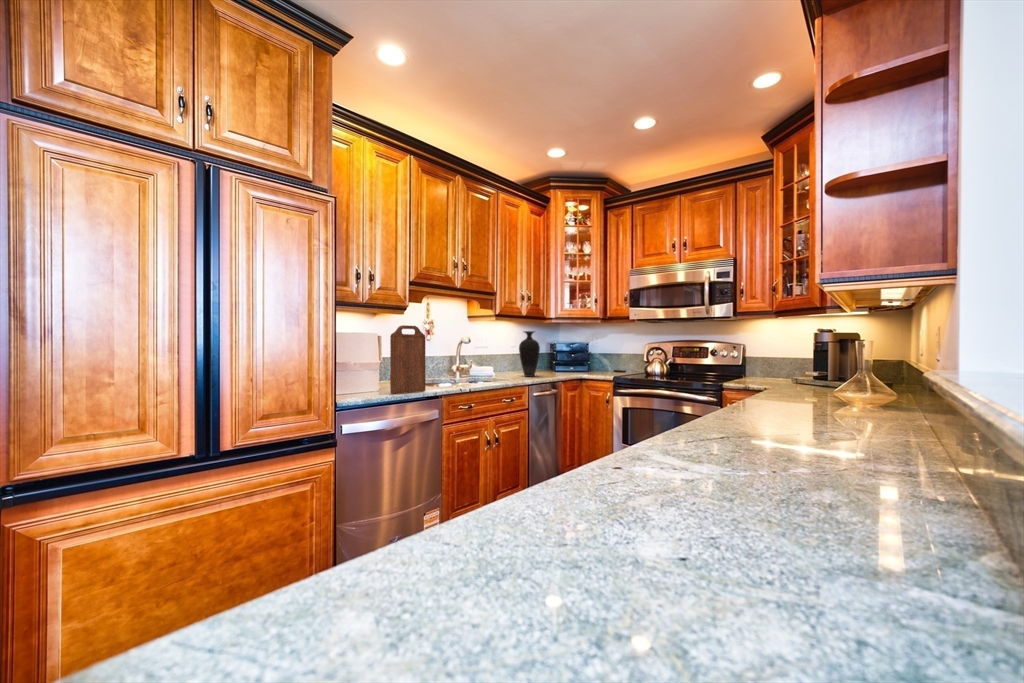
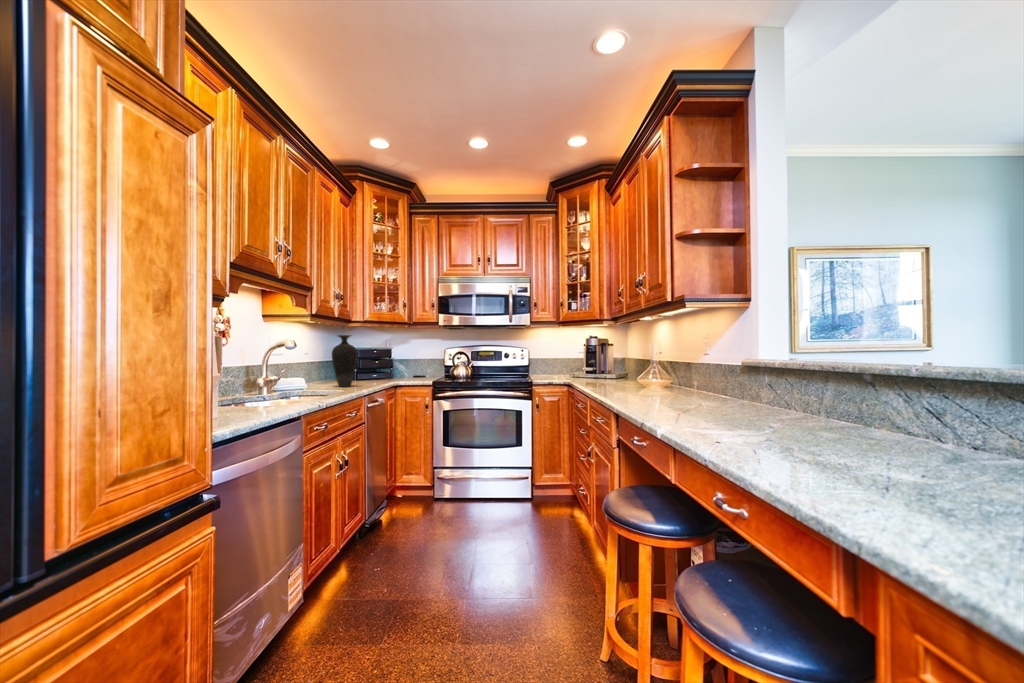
cutting board: present [390,325,426,394] -> none [242,322,282,419]

